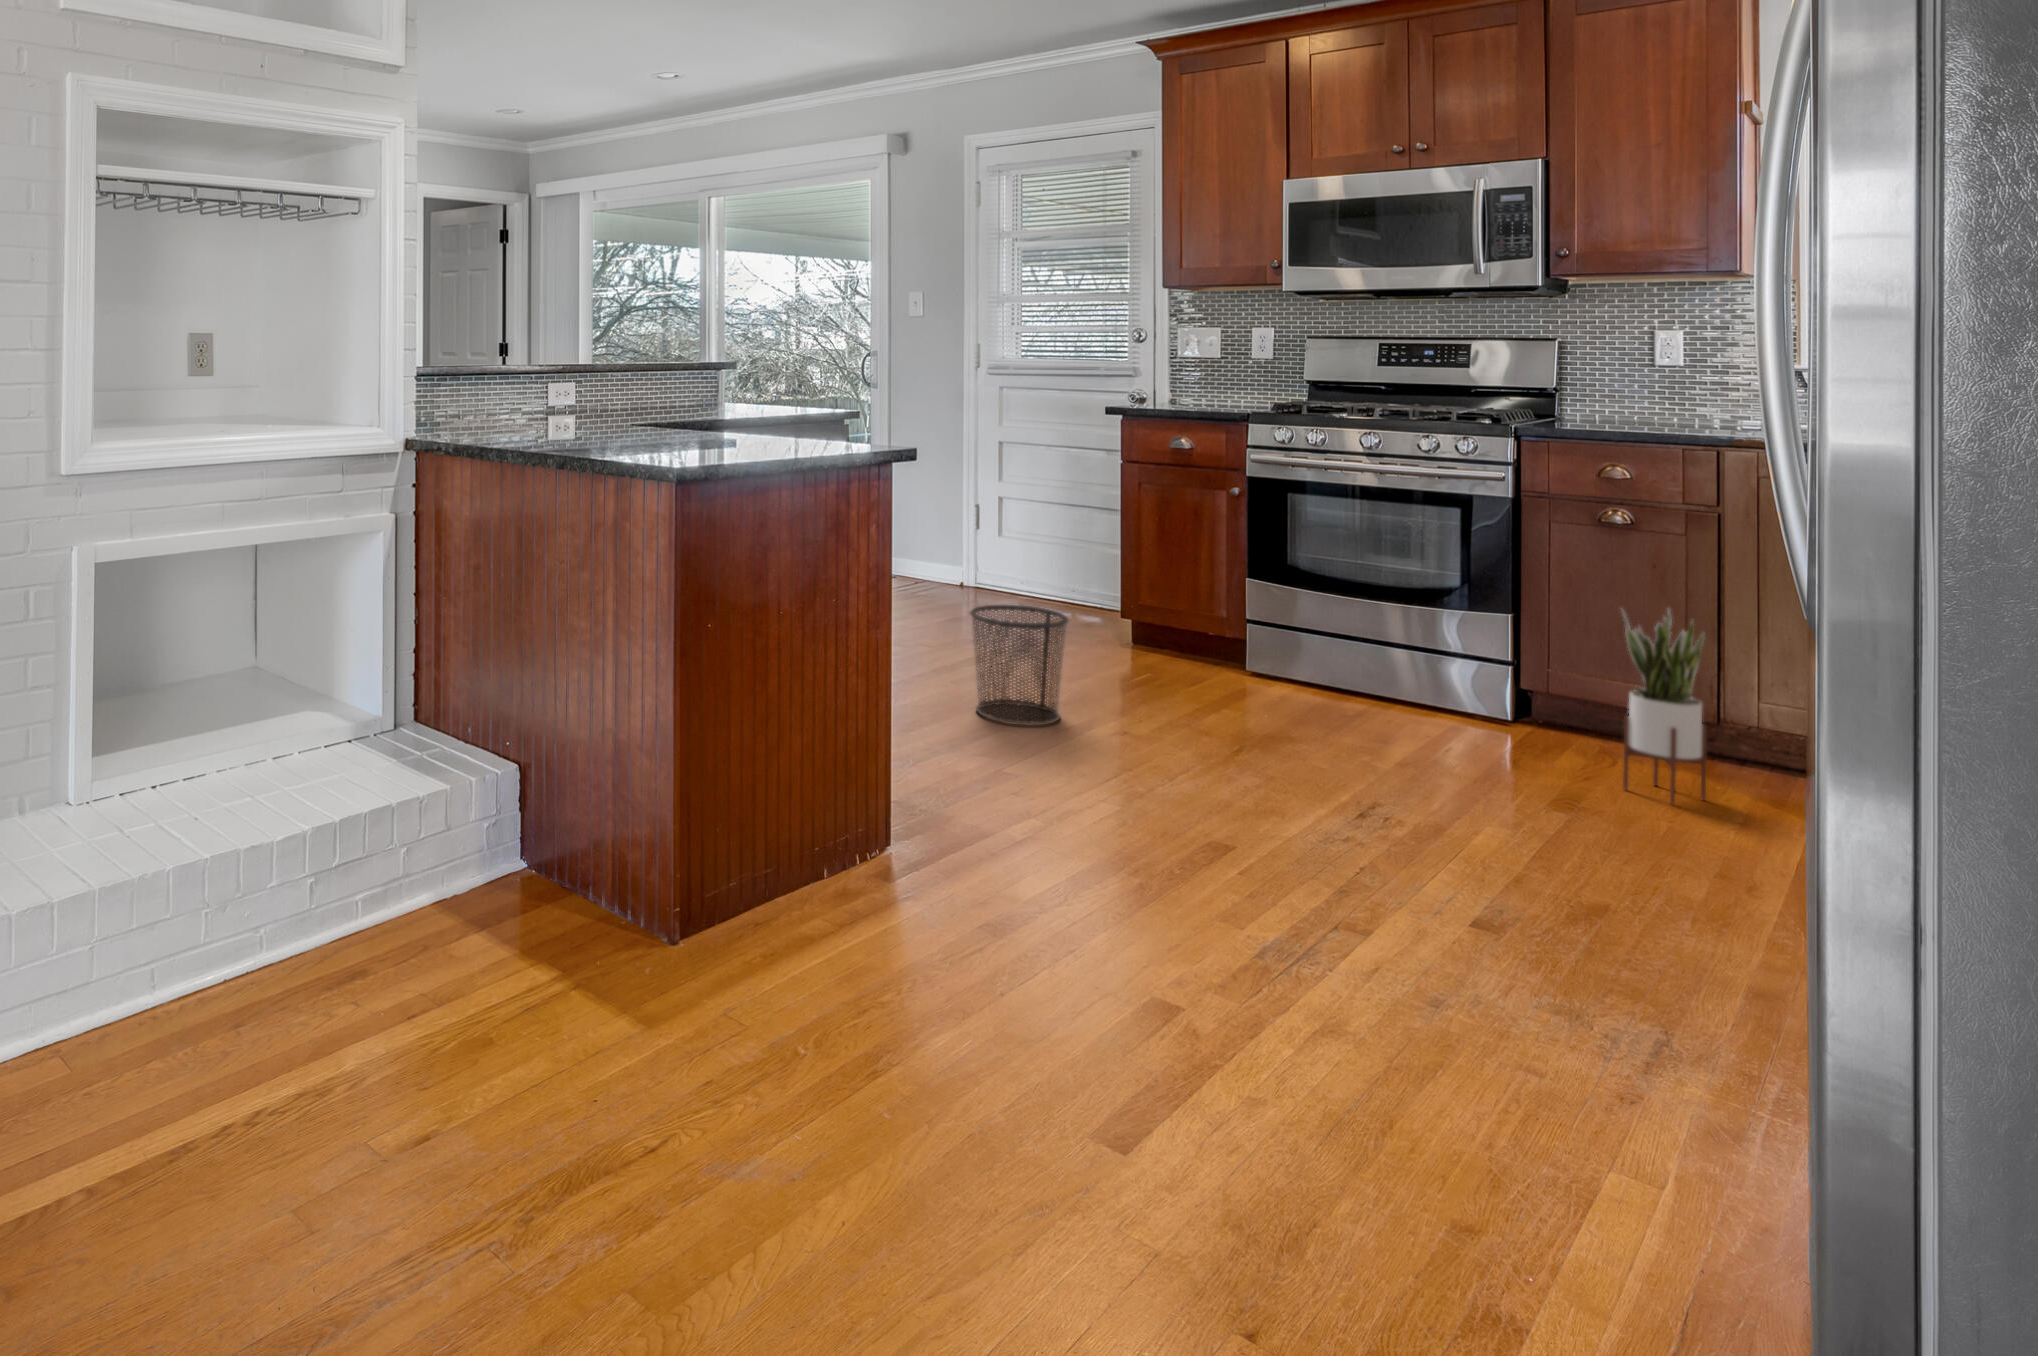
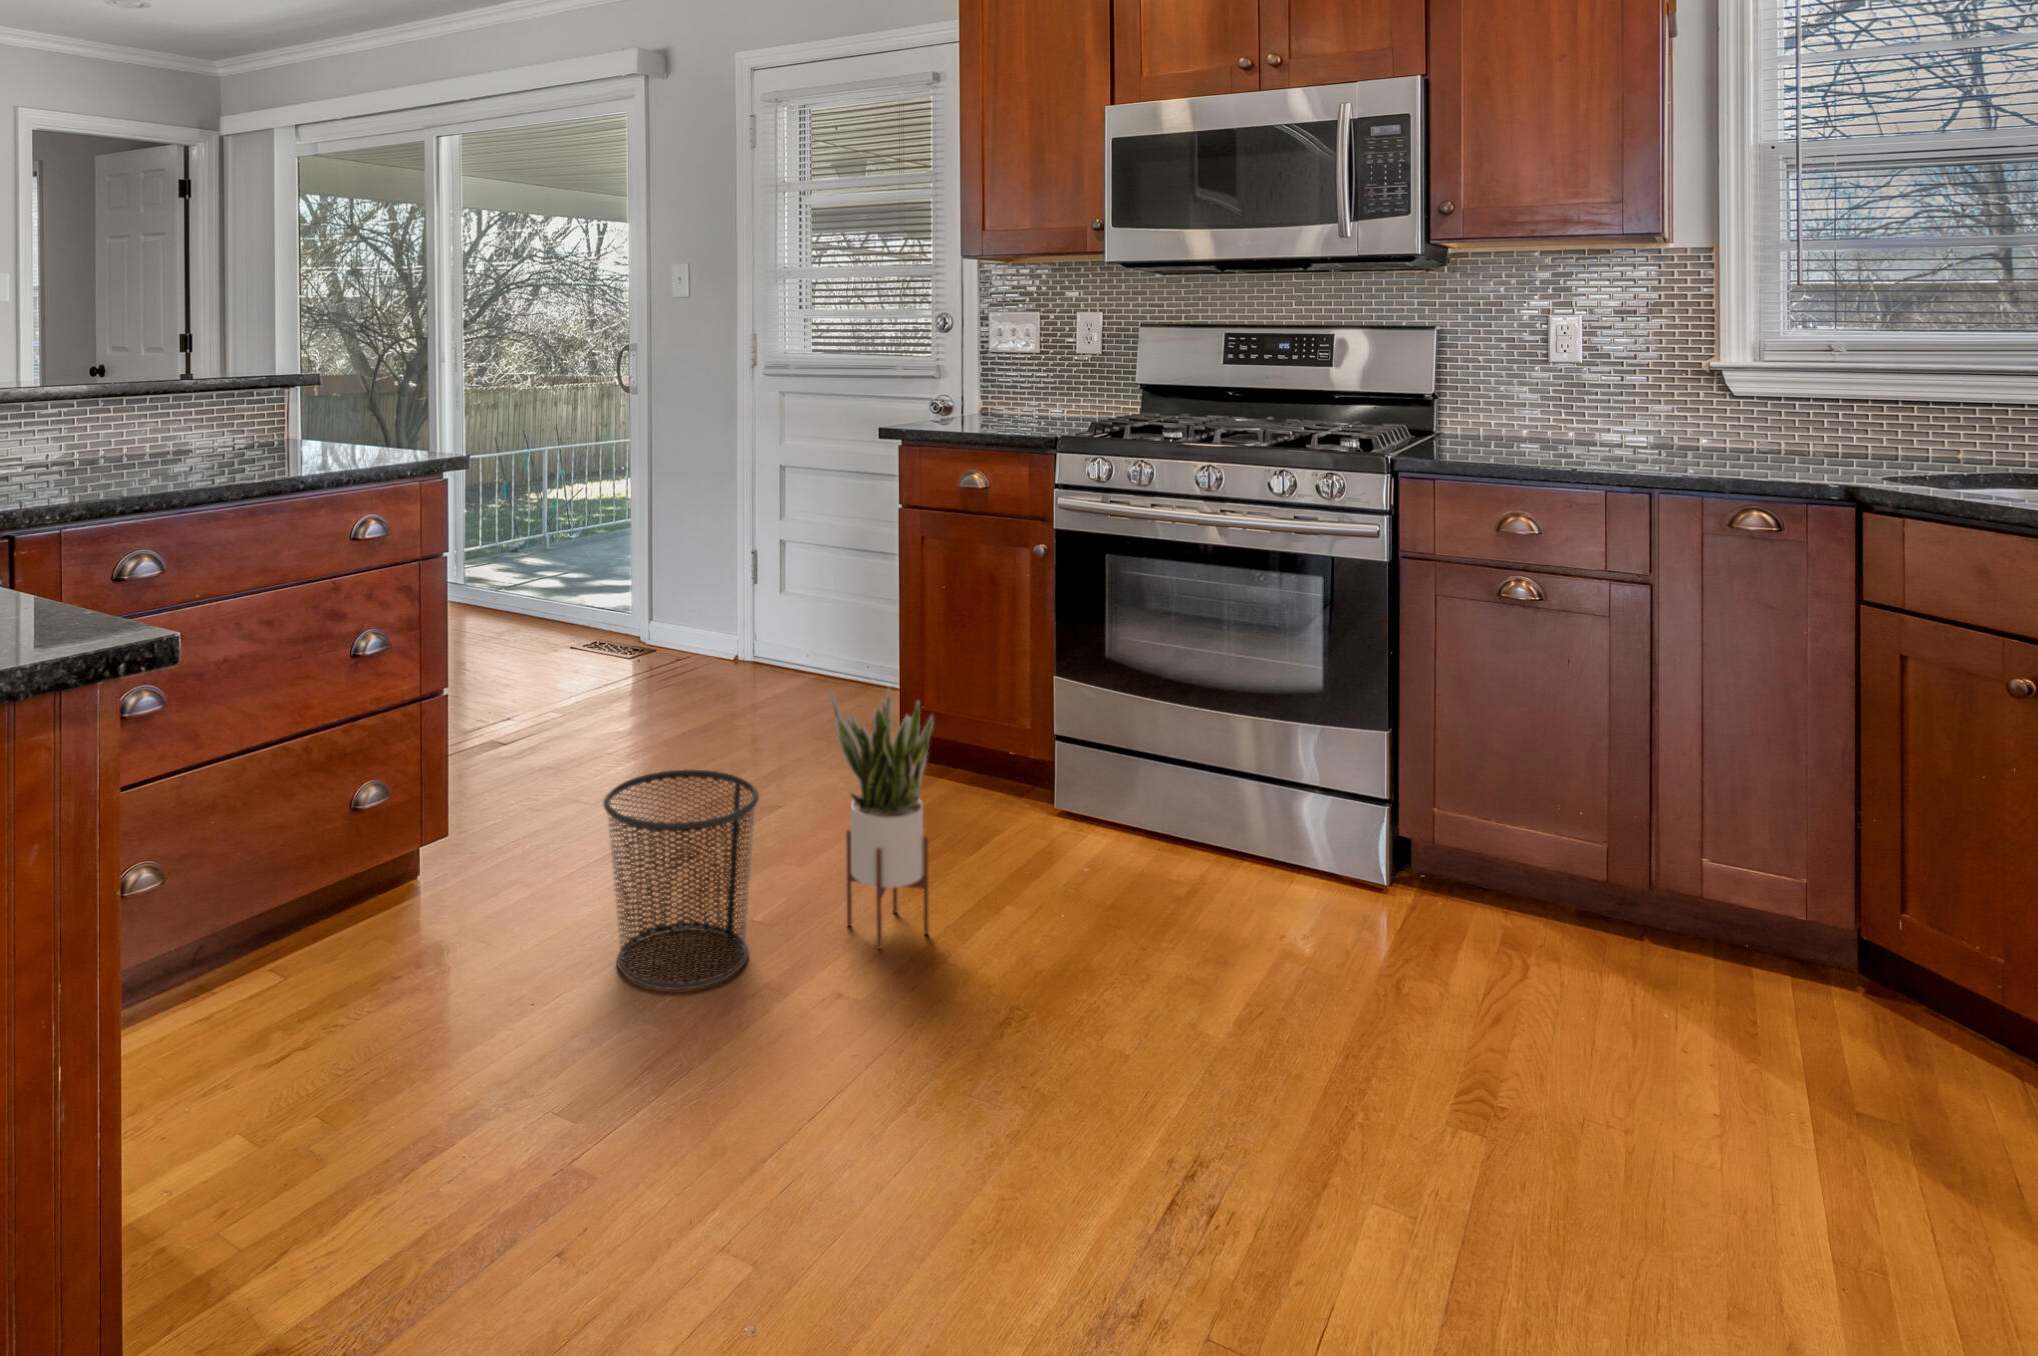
potted plant: present [1622,609,1707,804] -> present [829,689,933,948]

